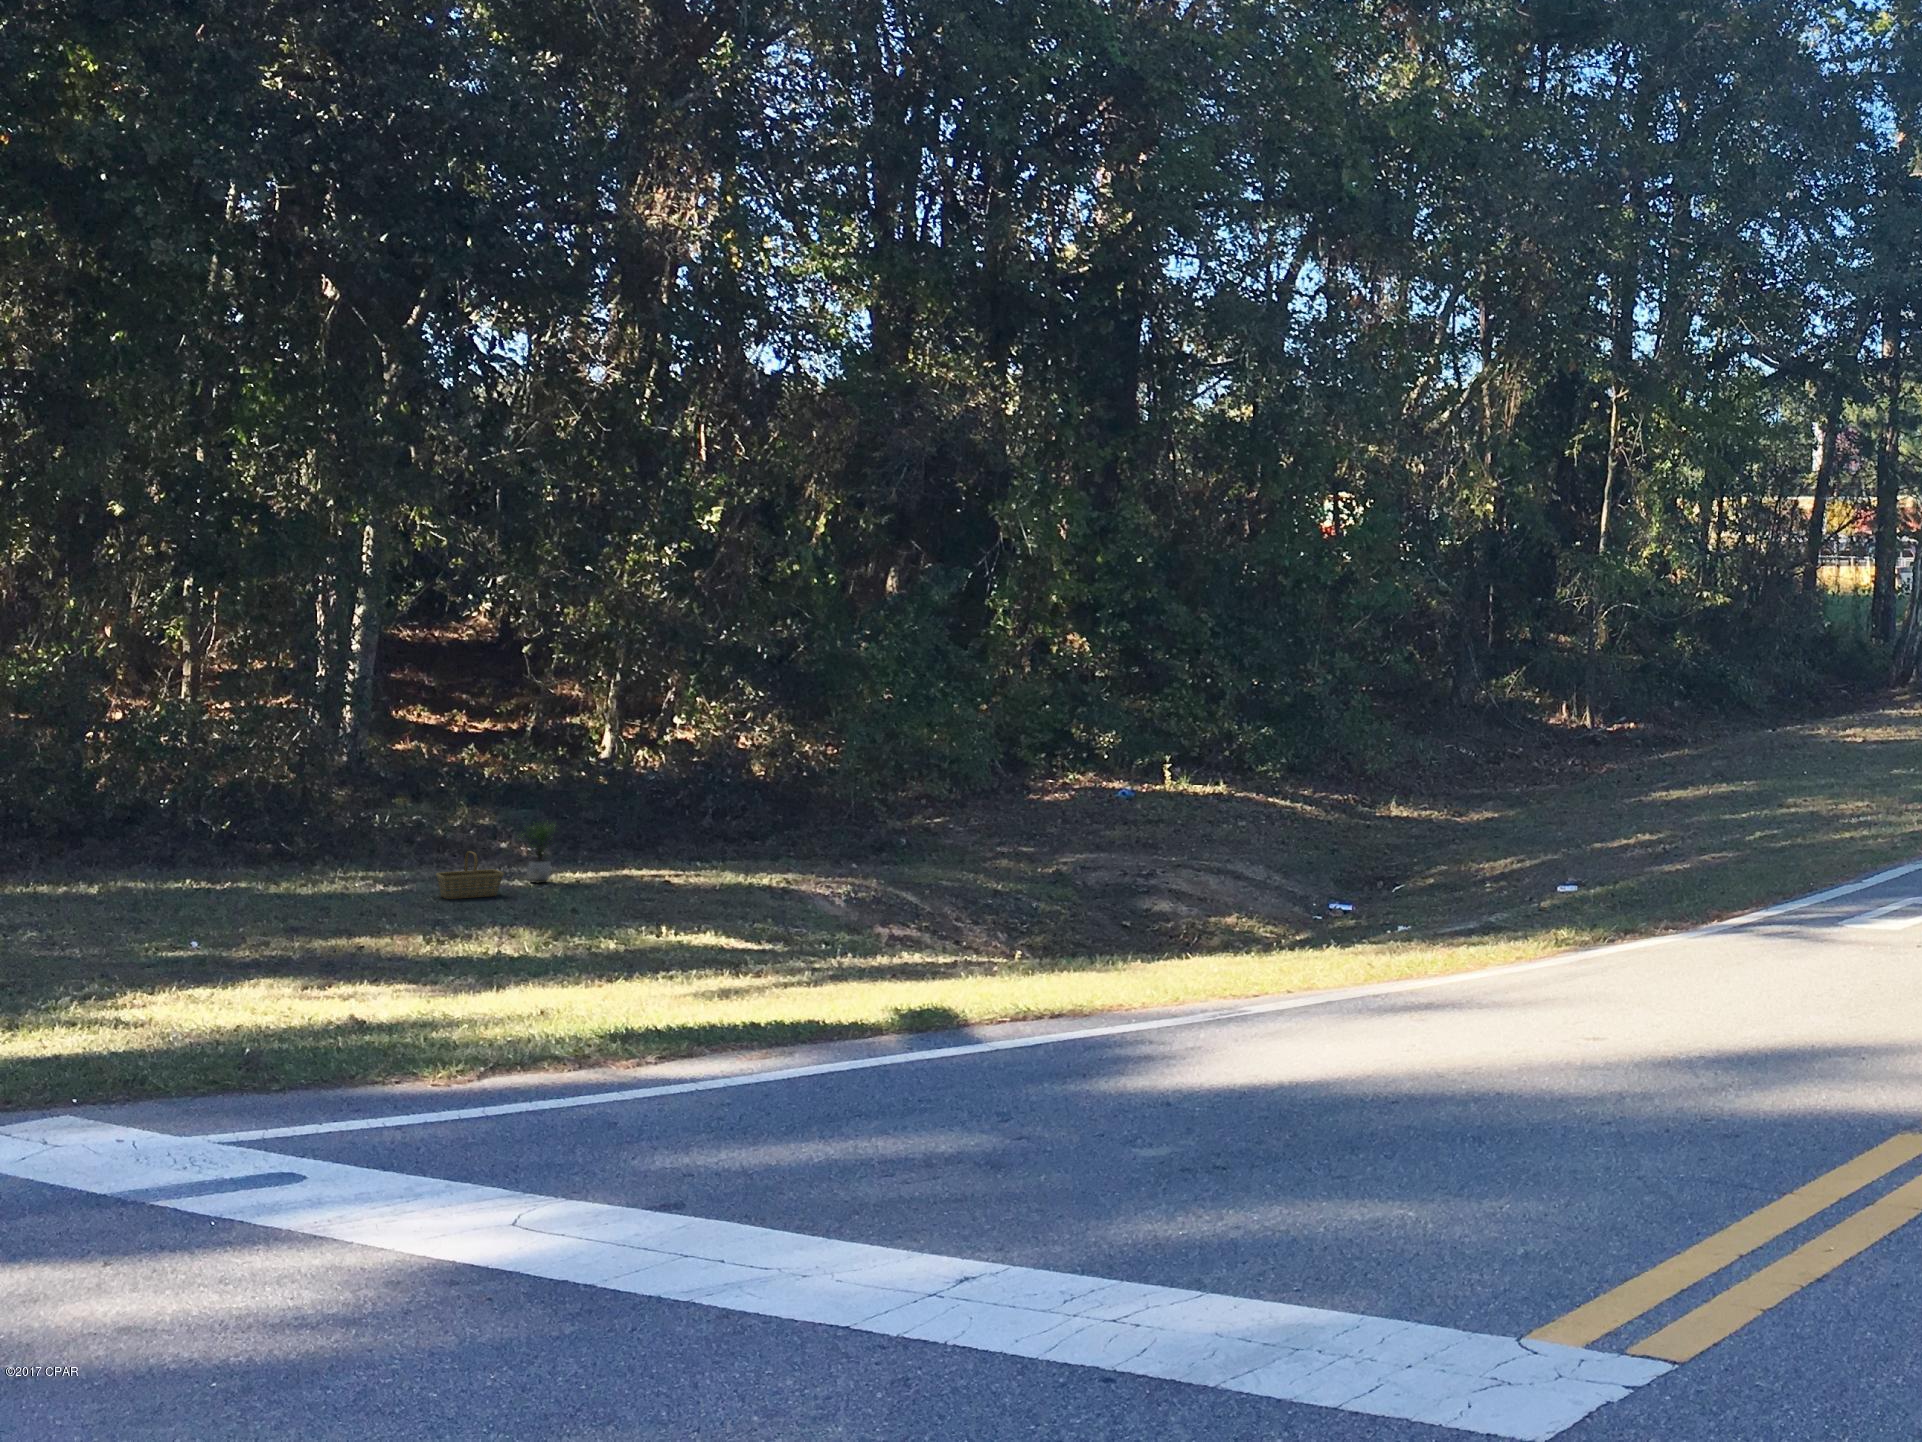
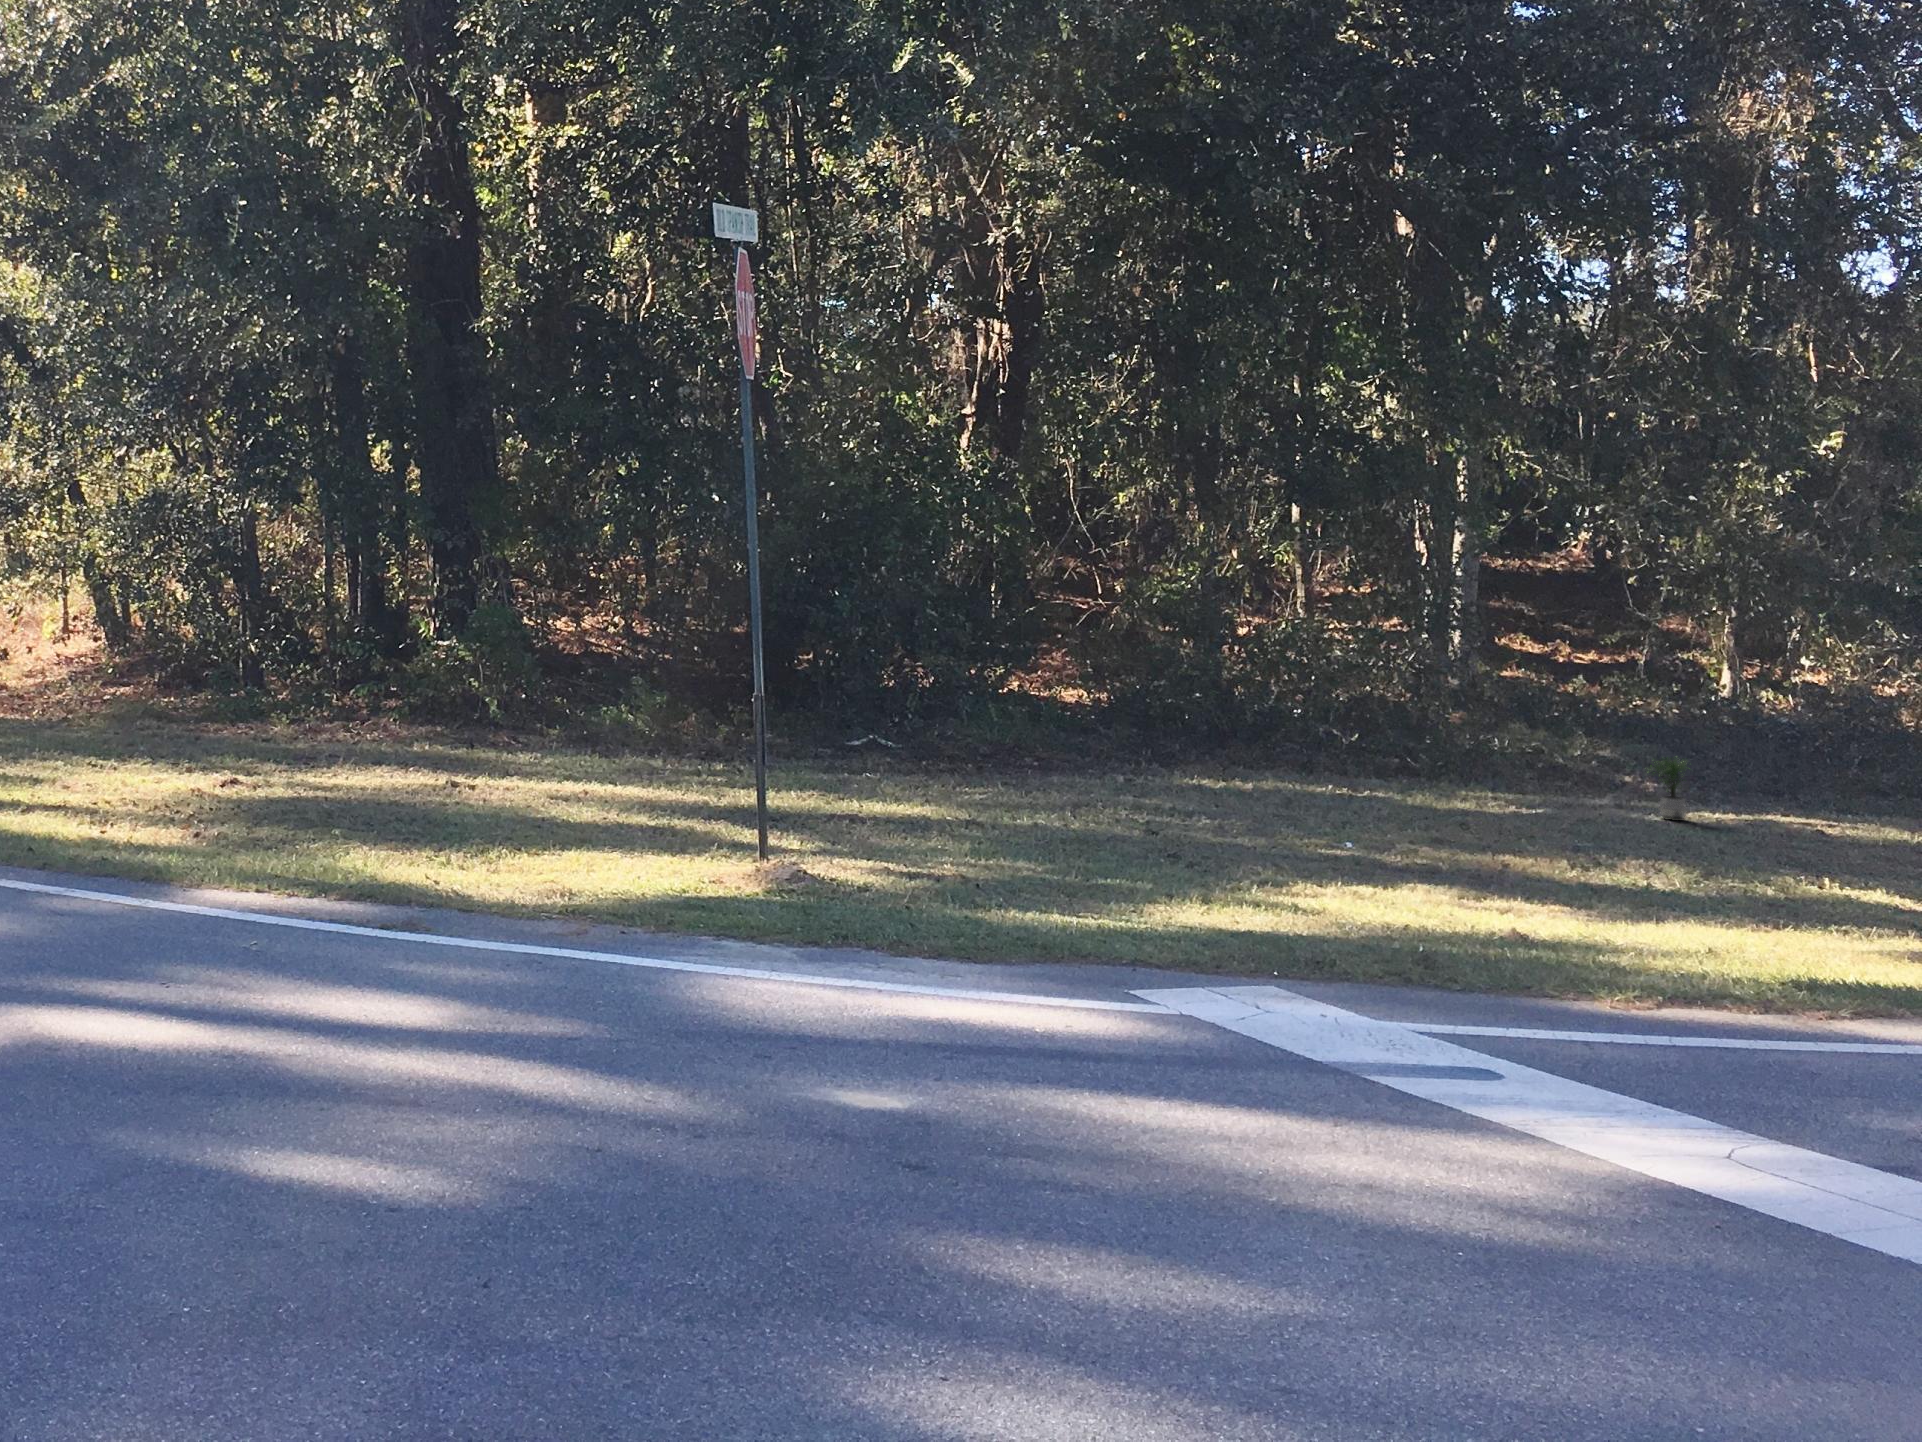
basket: present [436,851,504,899] -> none [1565,780,1637,828]

